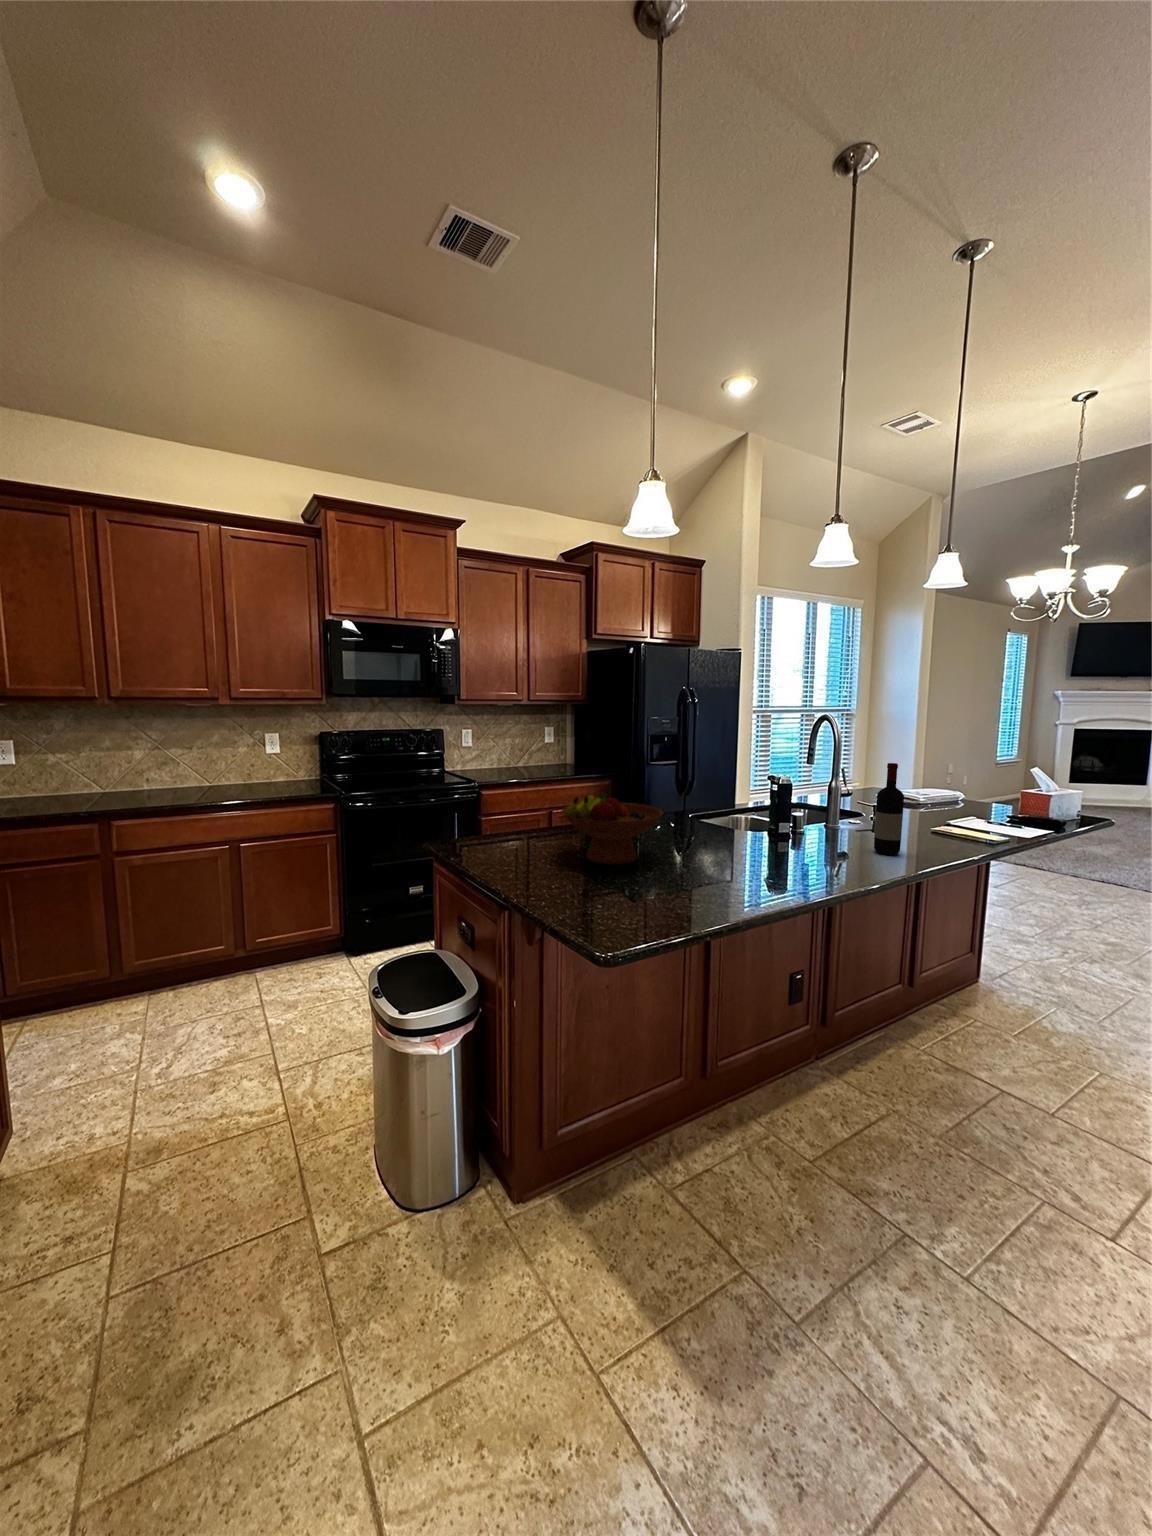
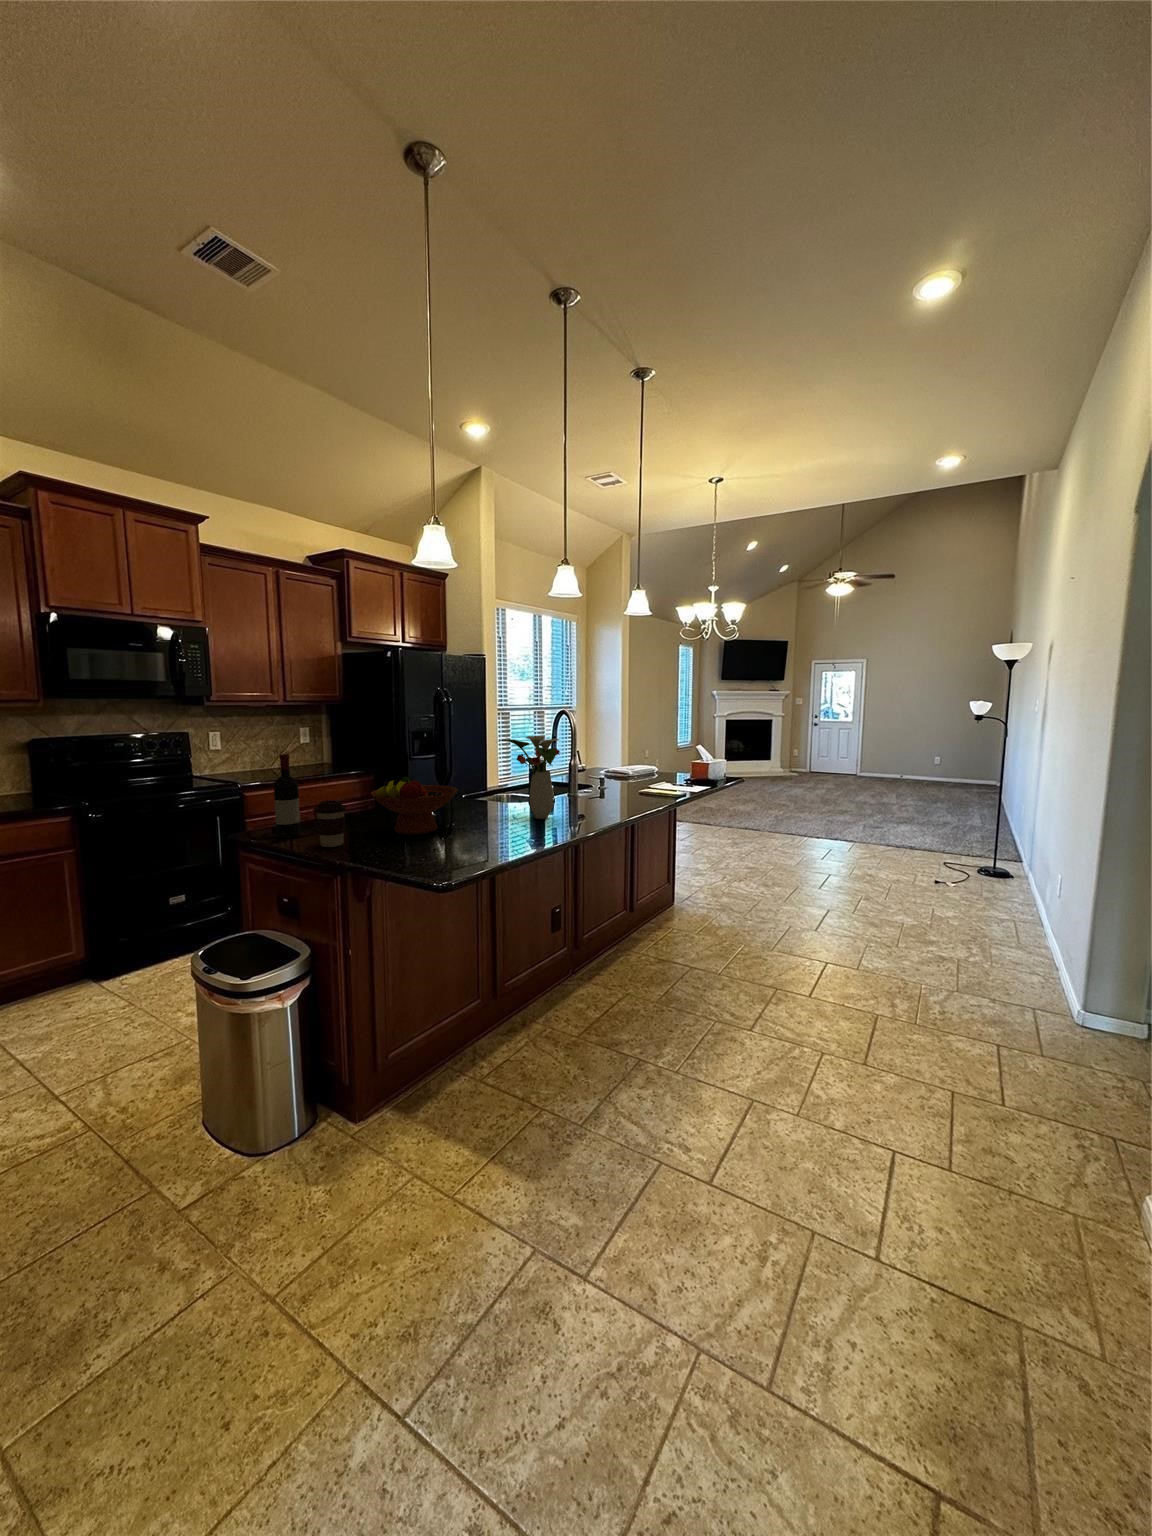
flower arrangement: none [719,747,807,859] -> present [499,736,560,819]
wine bottle: present [874,763,904,855] -> present [274,754,300,838]
coffee cup: none [493,816,527,871] -> present [315,801,346,847]

